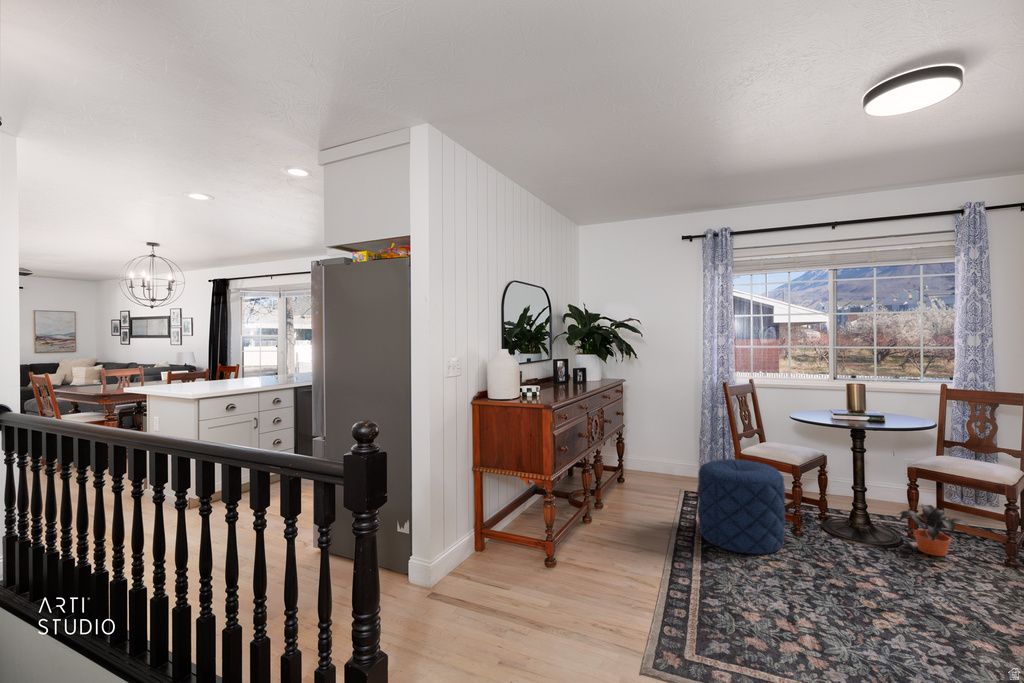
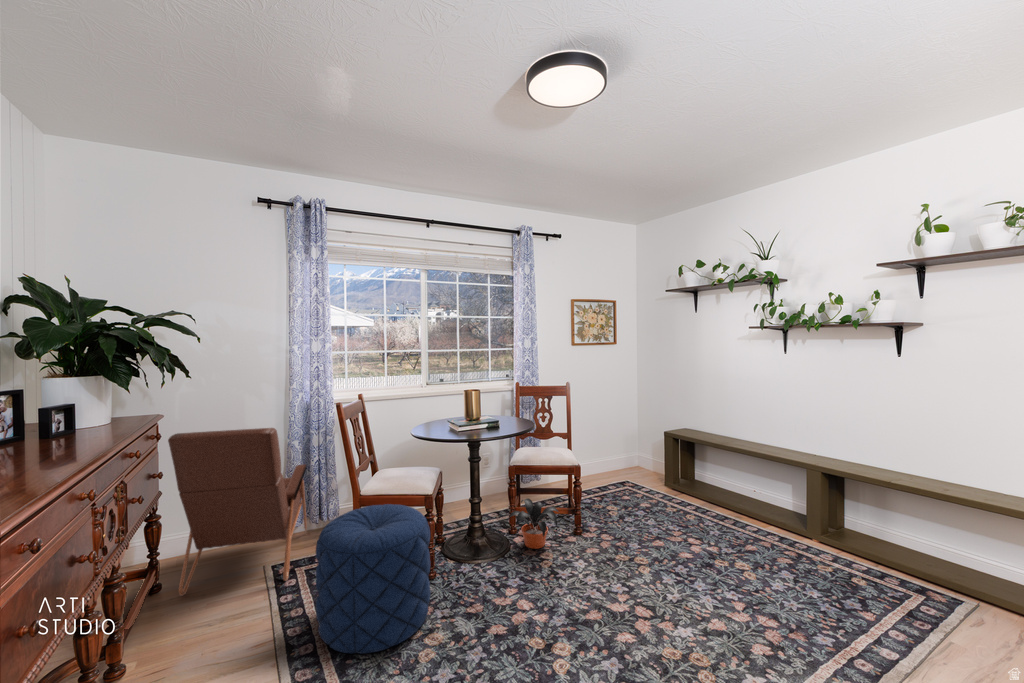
armchair: none [625,391,714,502] -> present [168,428,307,596]

